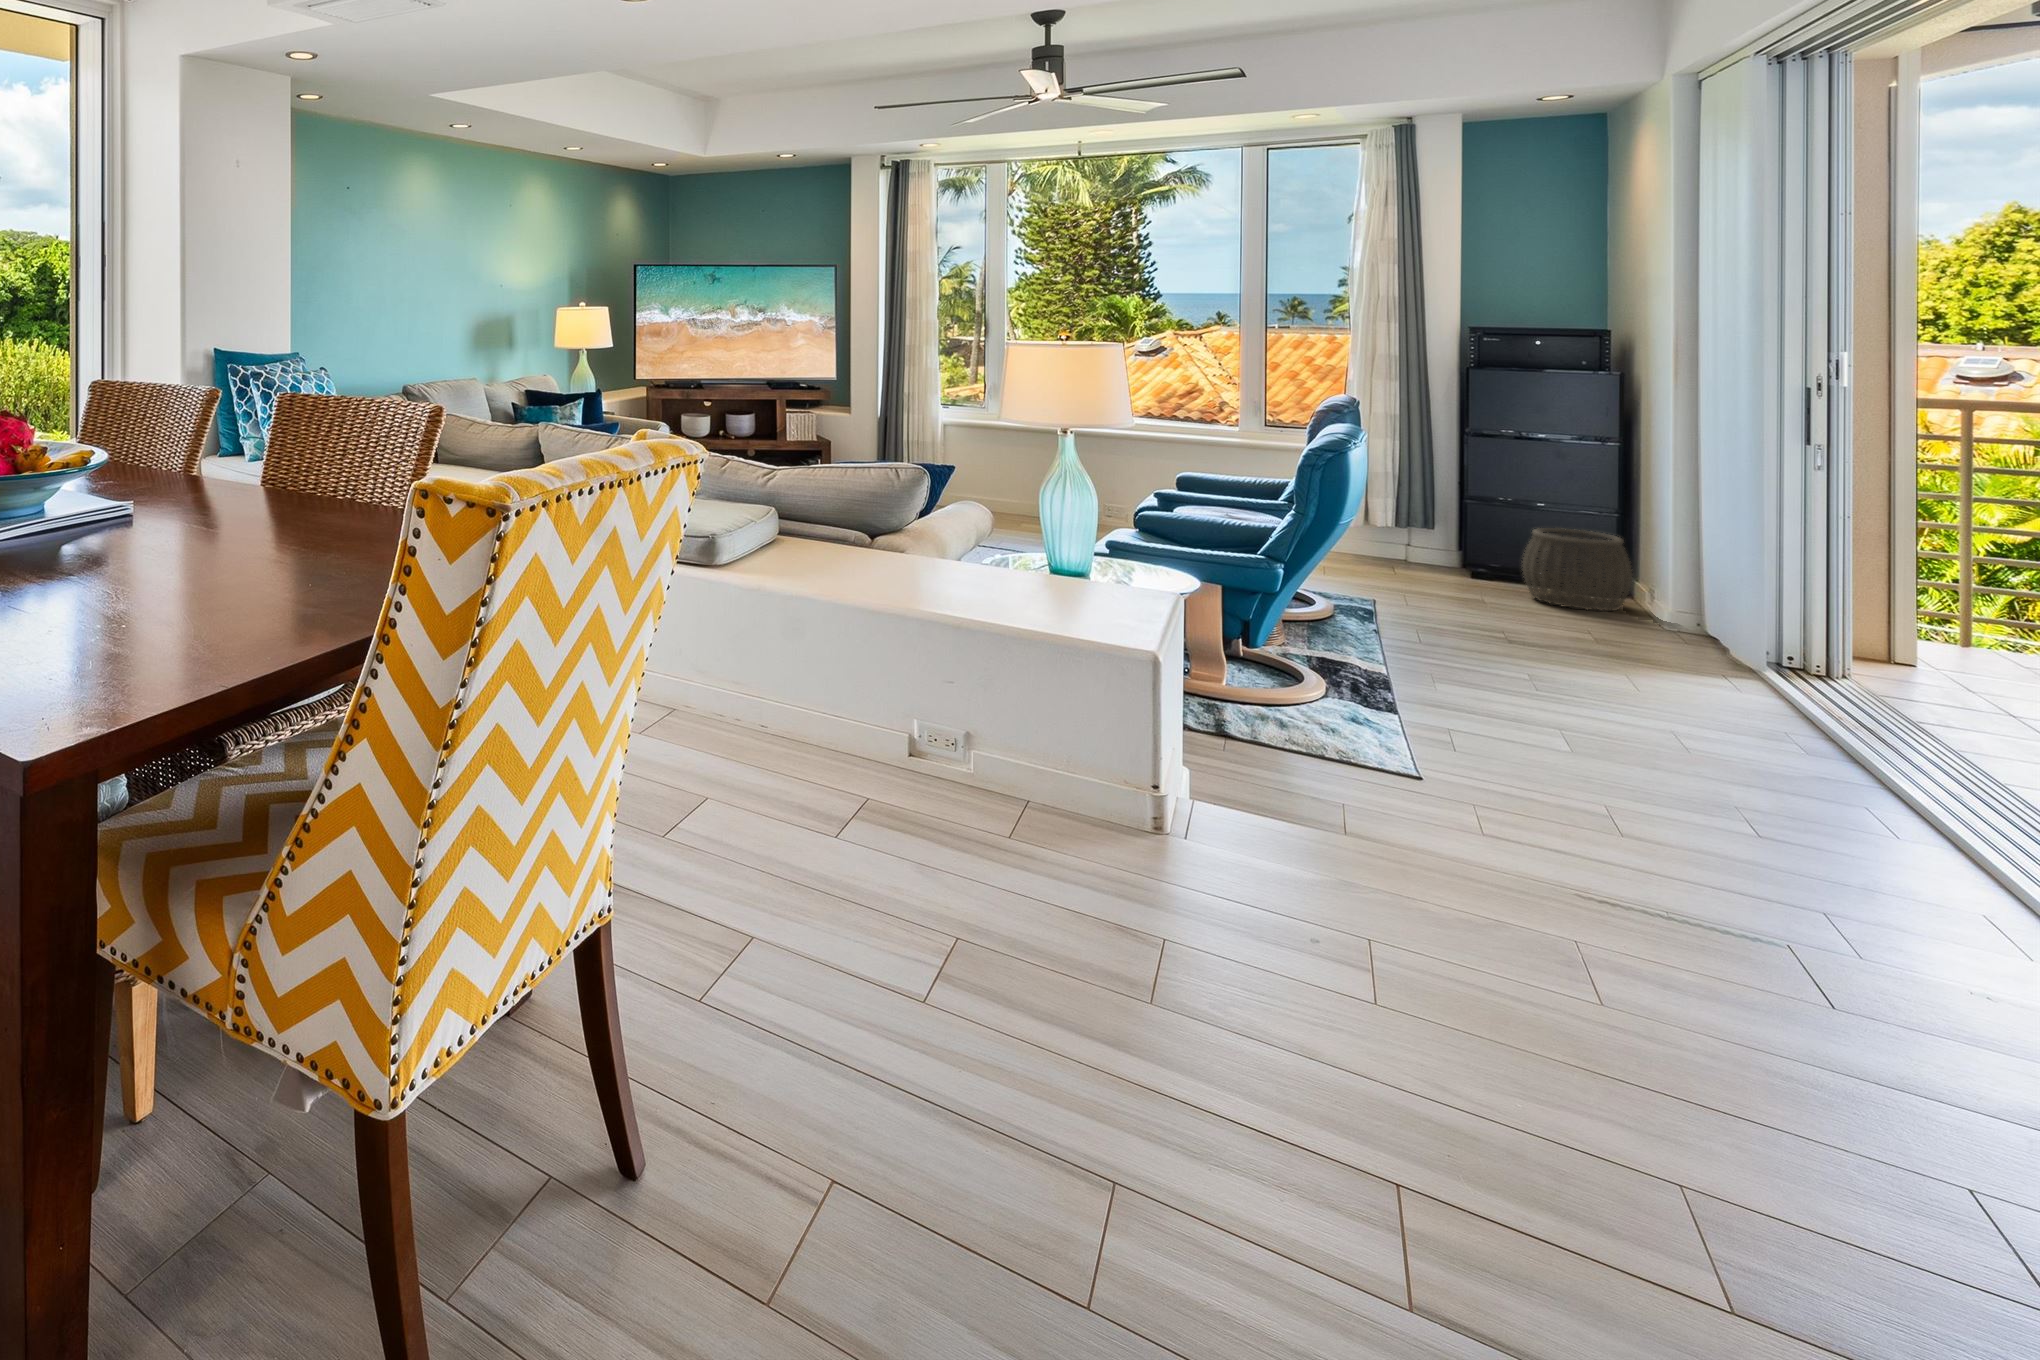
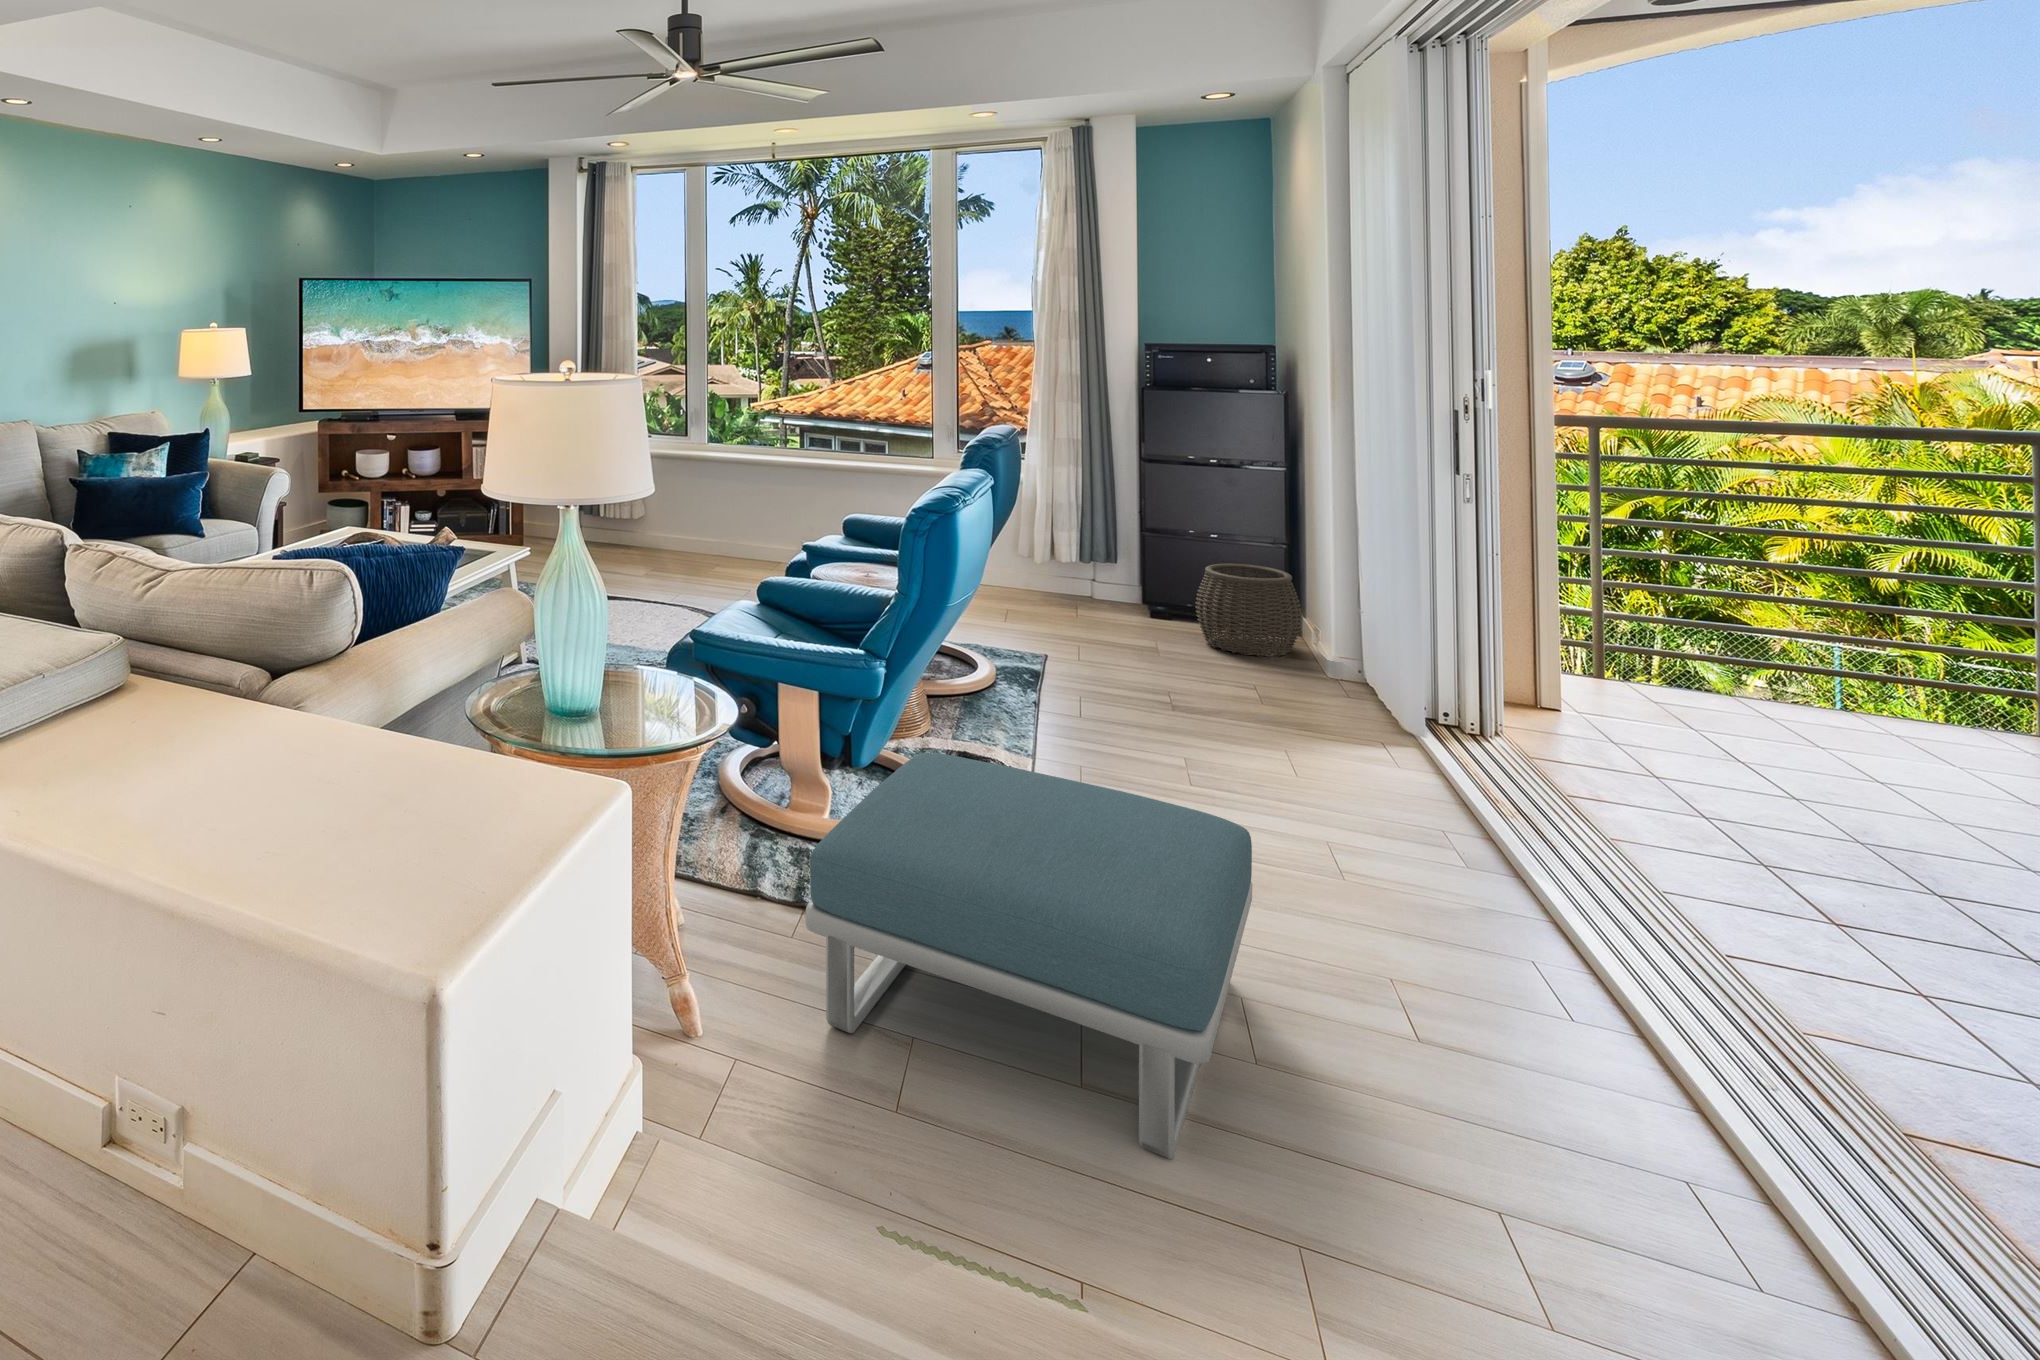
footstool: none [1259,633,1629,889] -> present [806,753,1253,1159]

